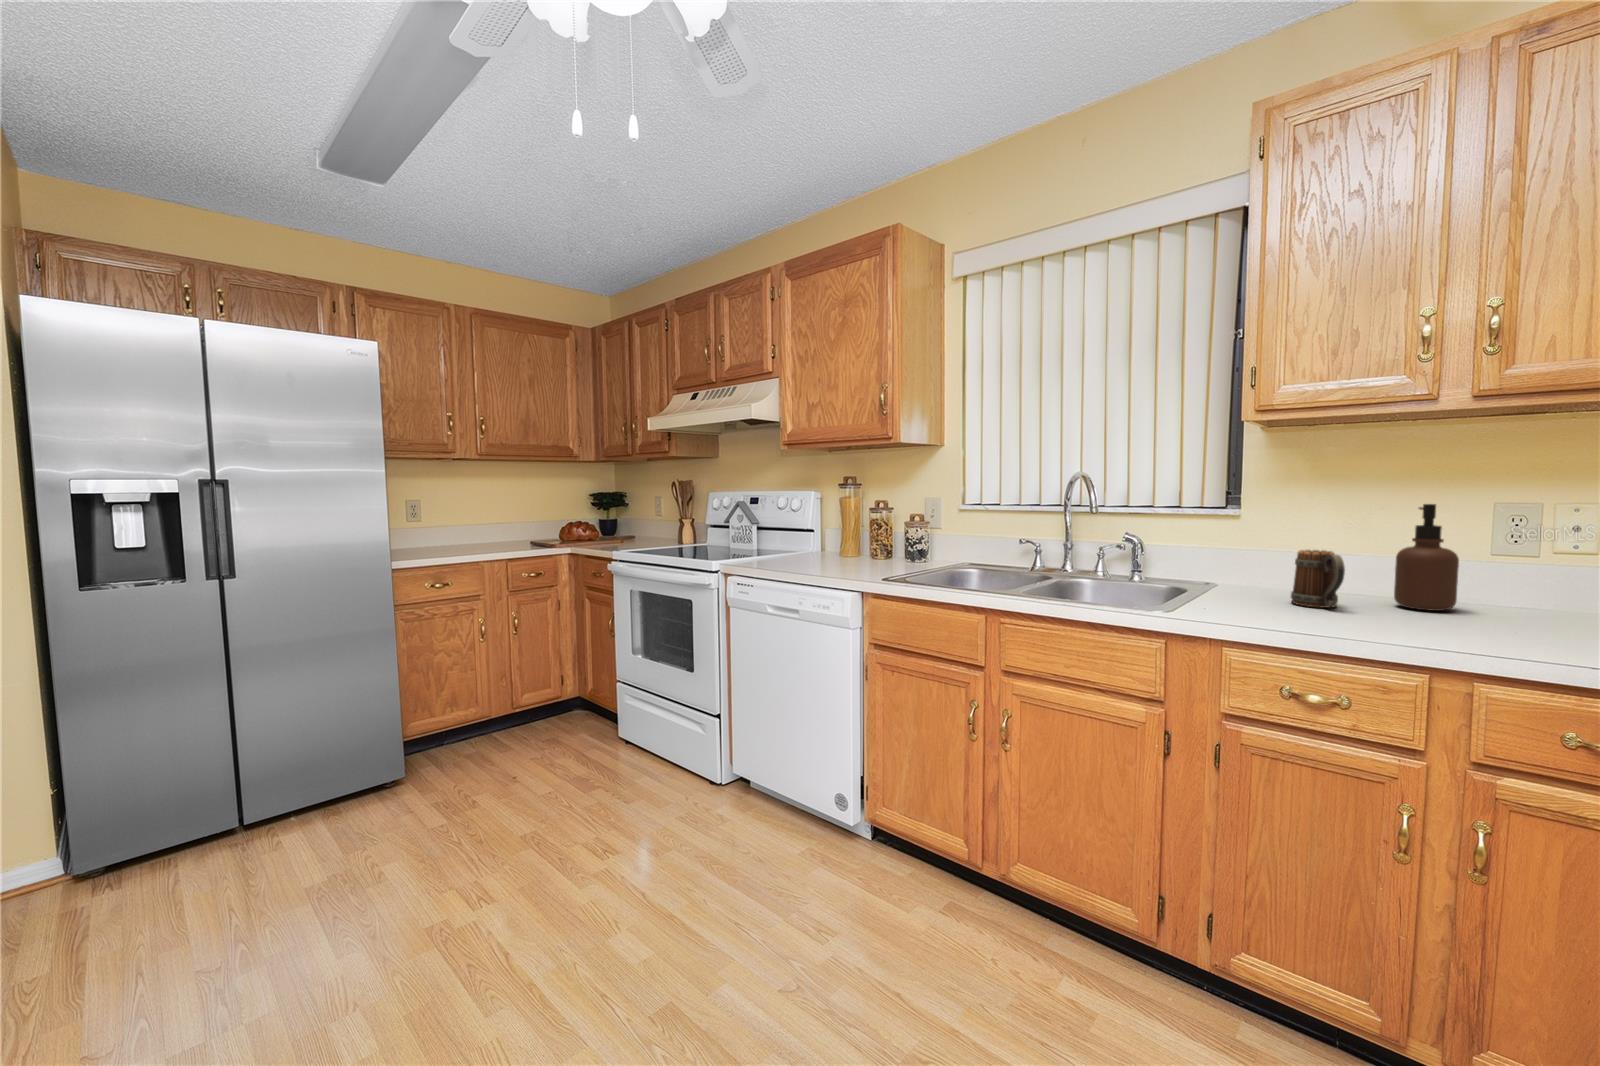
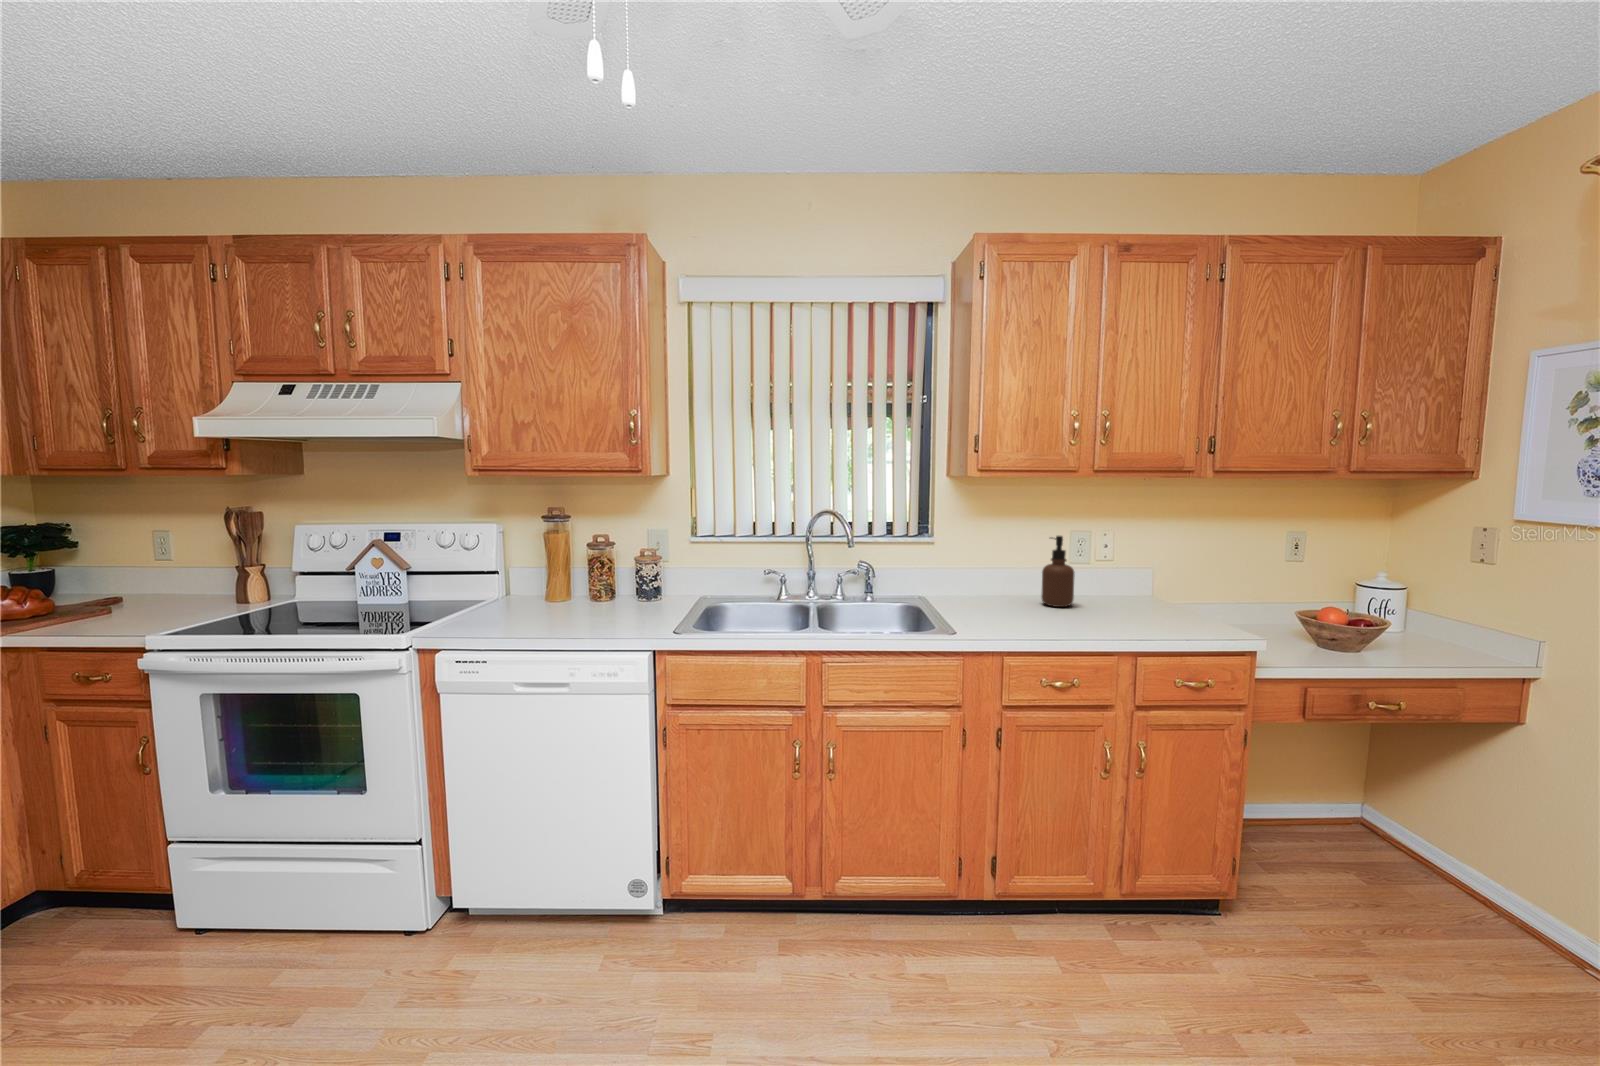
mug: present [1291,550,1345,608] -> none [996,571,1035,613]

